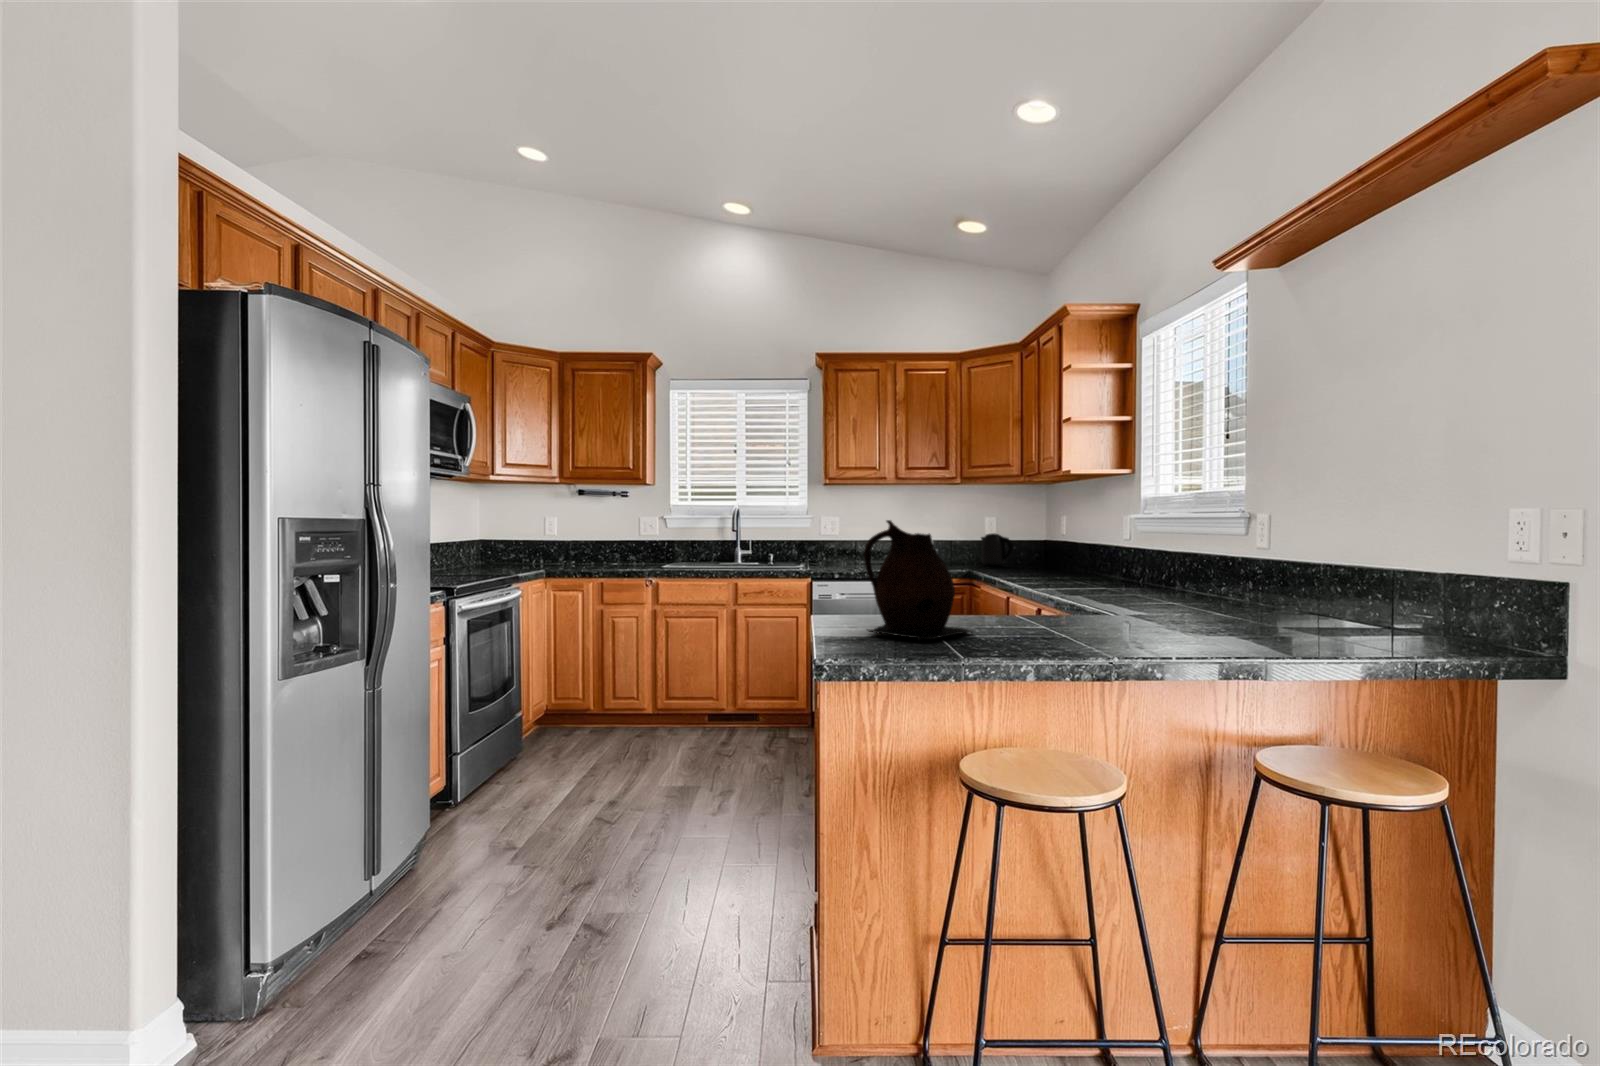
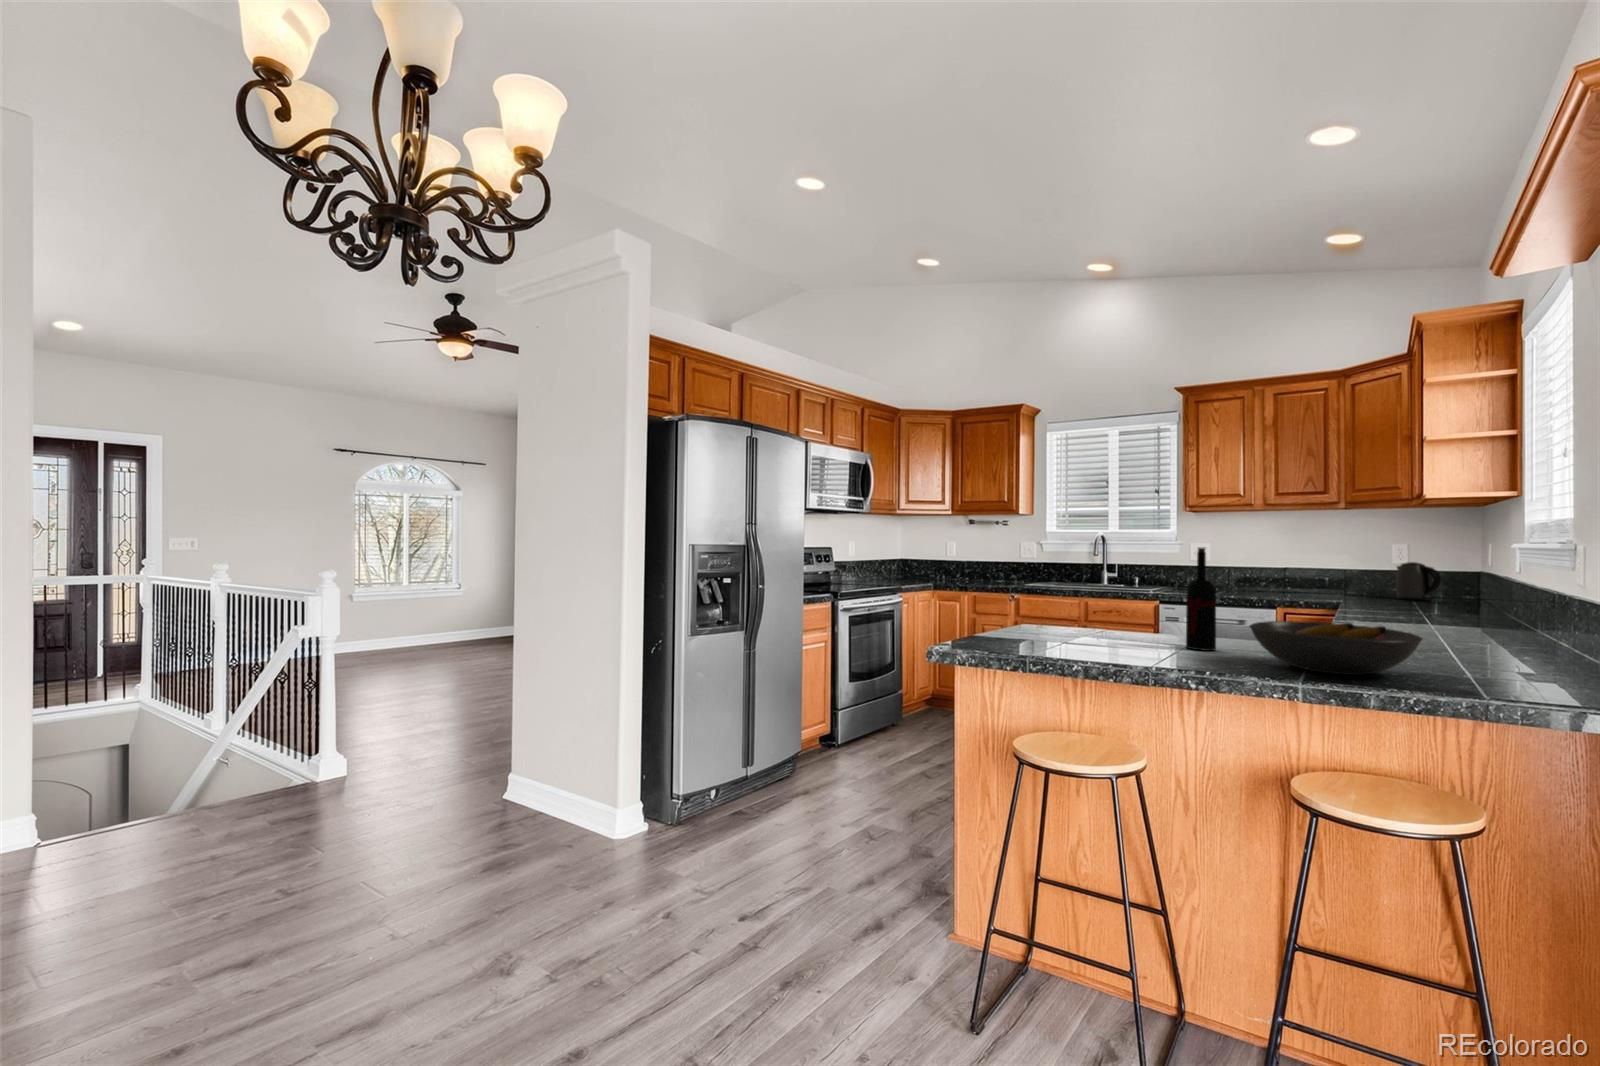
wine bottle: none [1040,514,1071,629] -> present [1186,547,1216,651]
ceramic pitcher: present [864,520,972,641] -> none [1010,552,1099,646]
fruit bowl: none [1131,589,1296,641] -> present [1250,621,1422,675]

